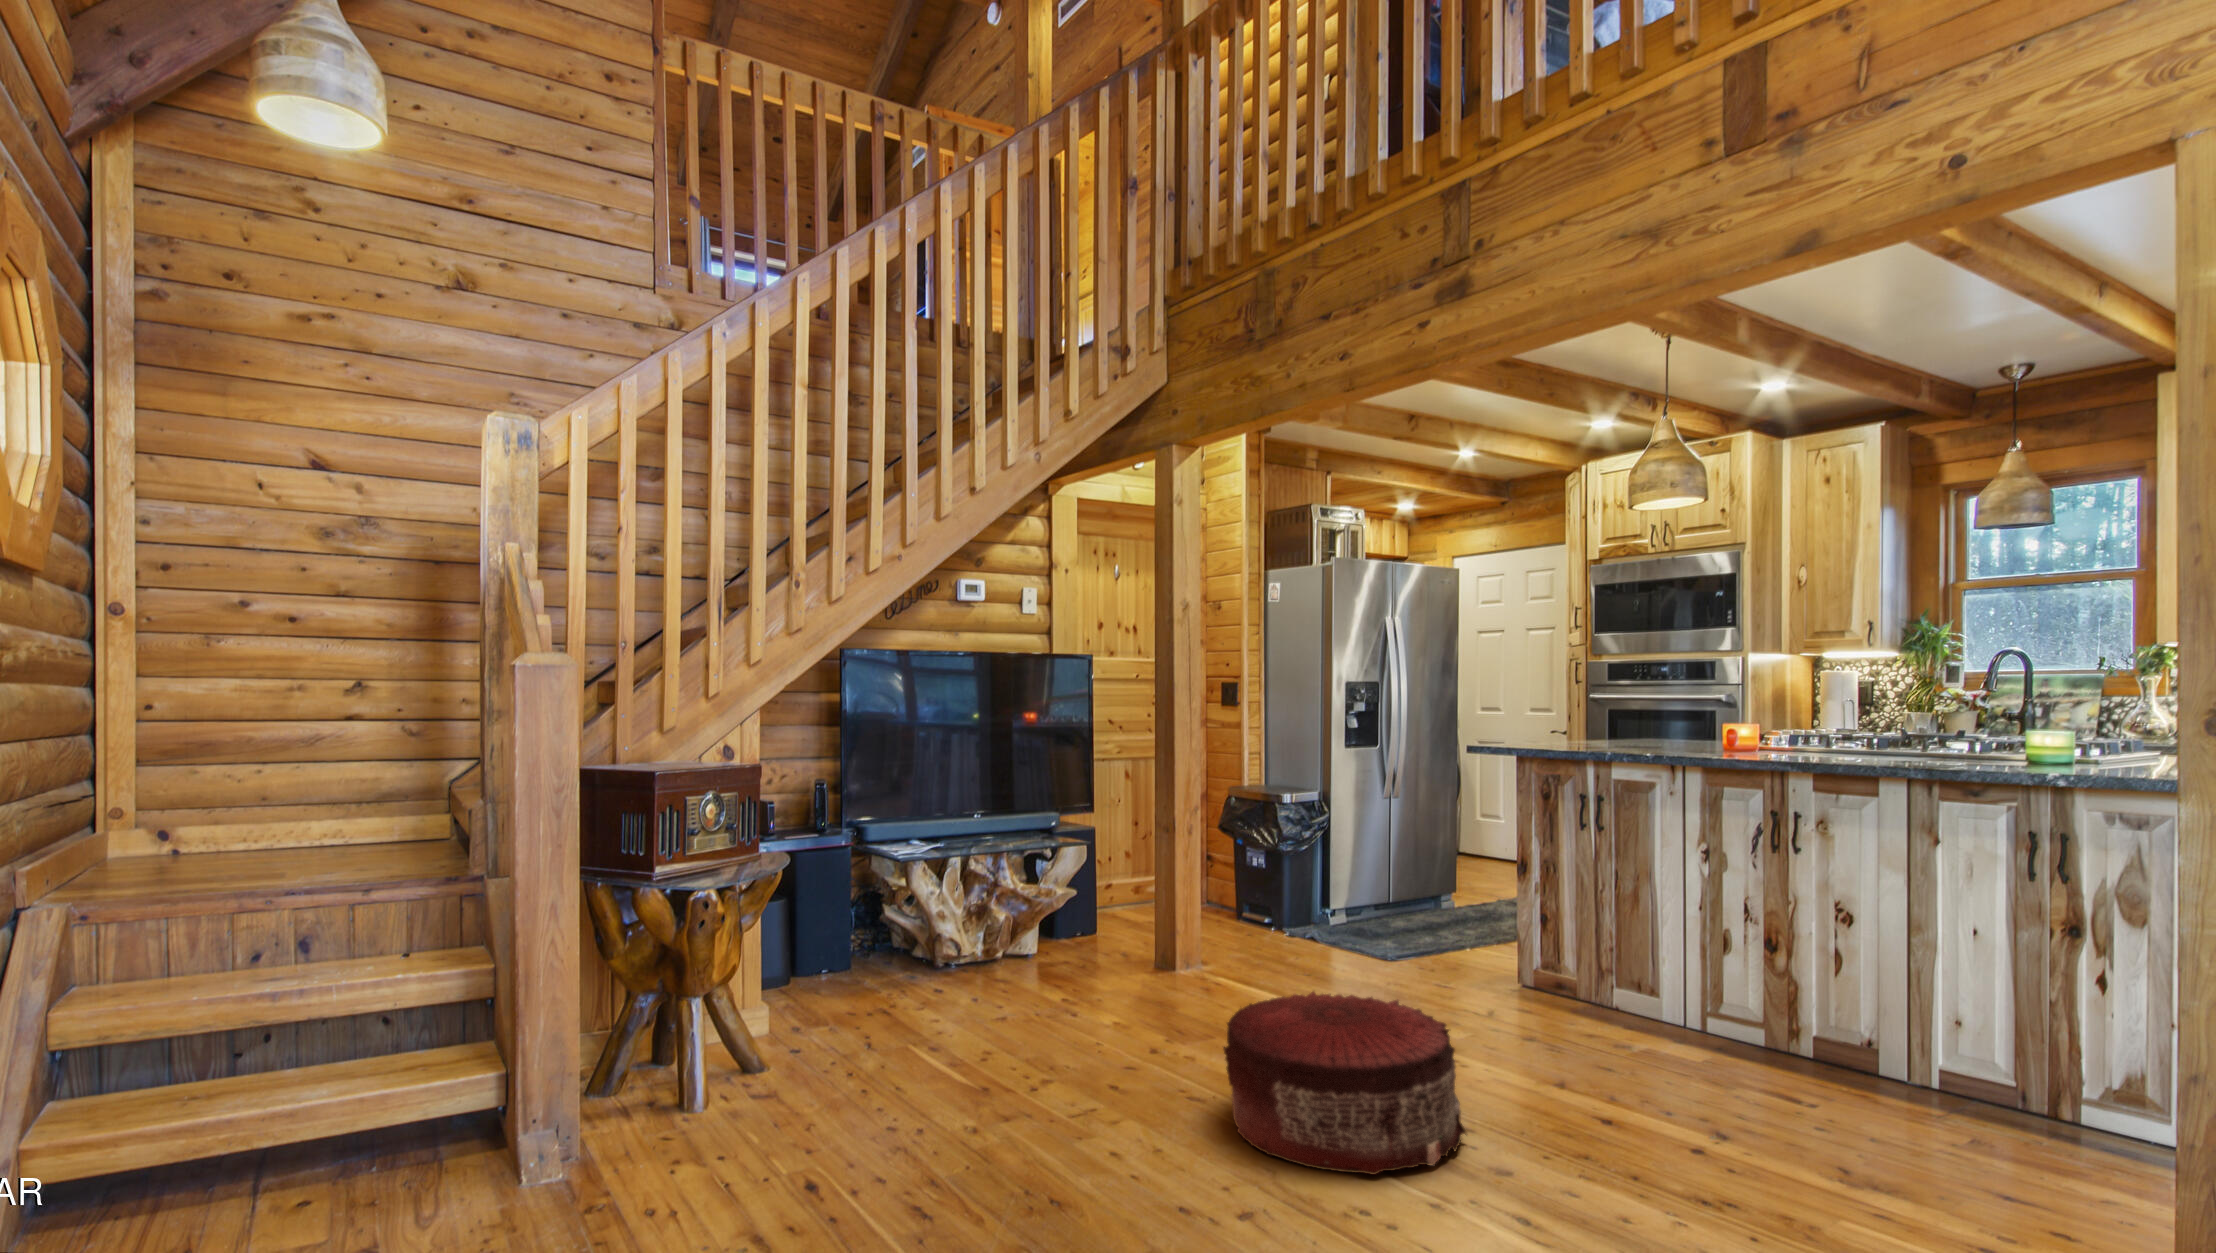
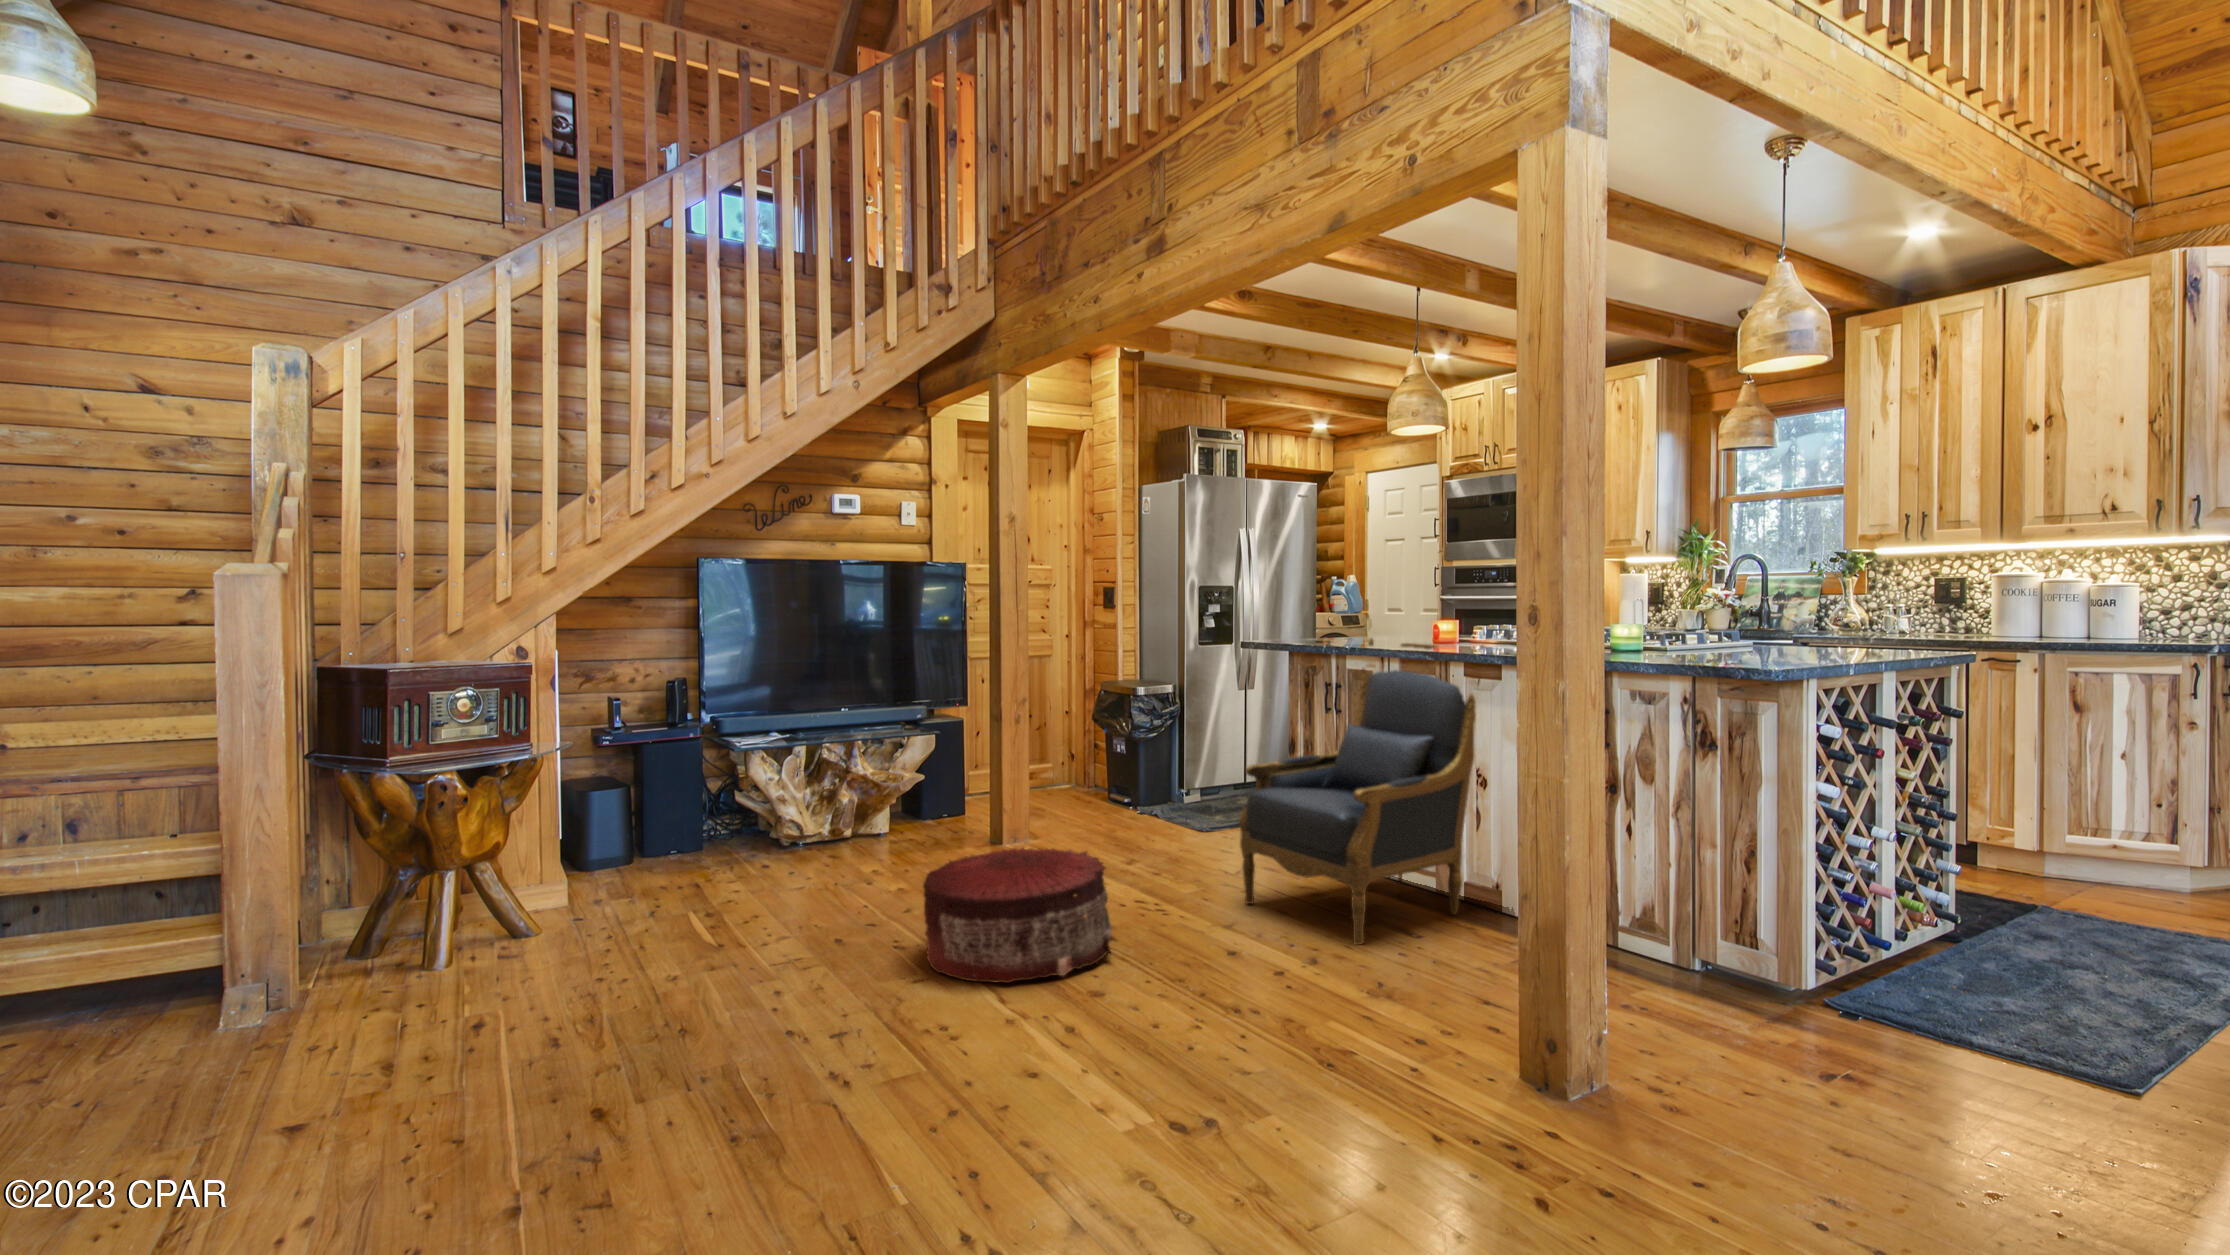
armchair: none [1539,739,1856,1130] -> present [1239,638,1484,945]

